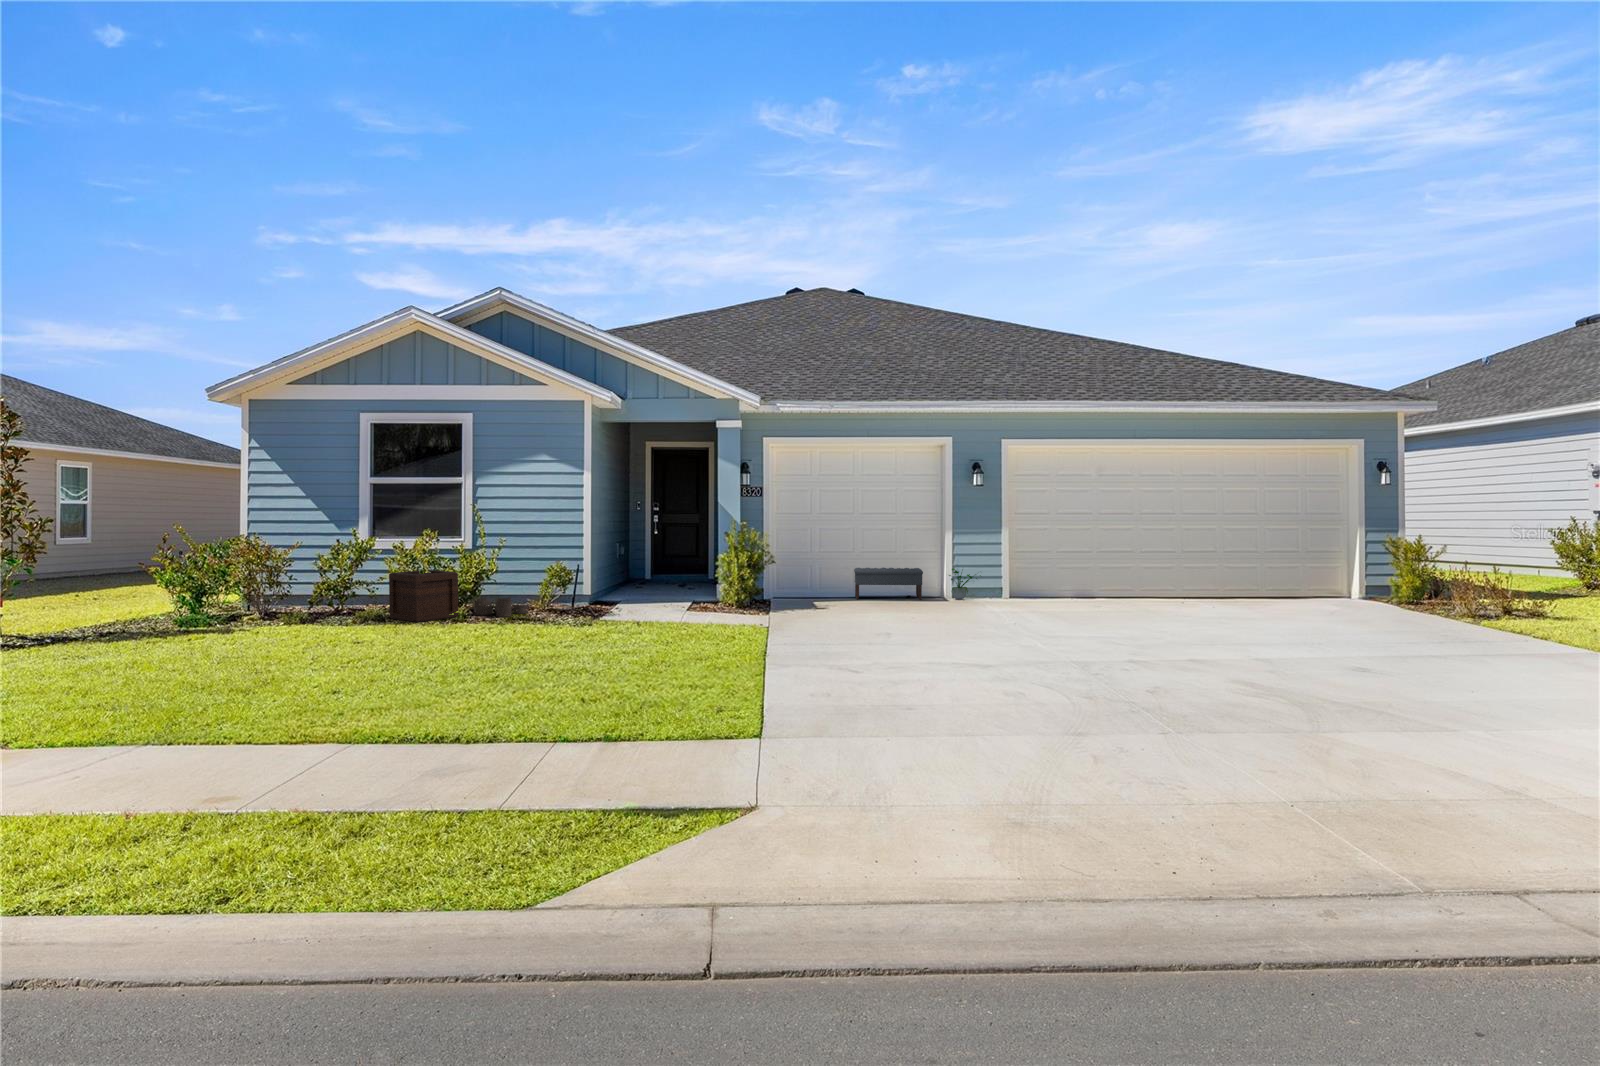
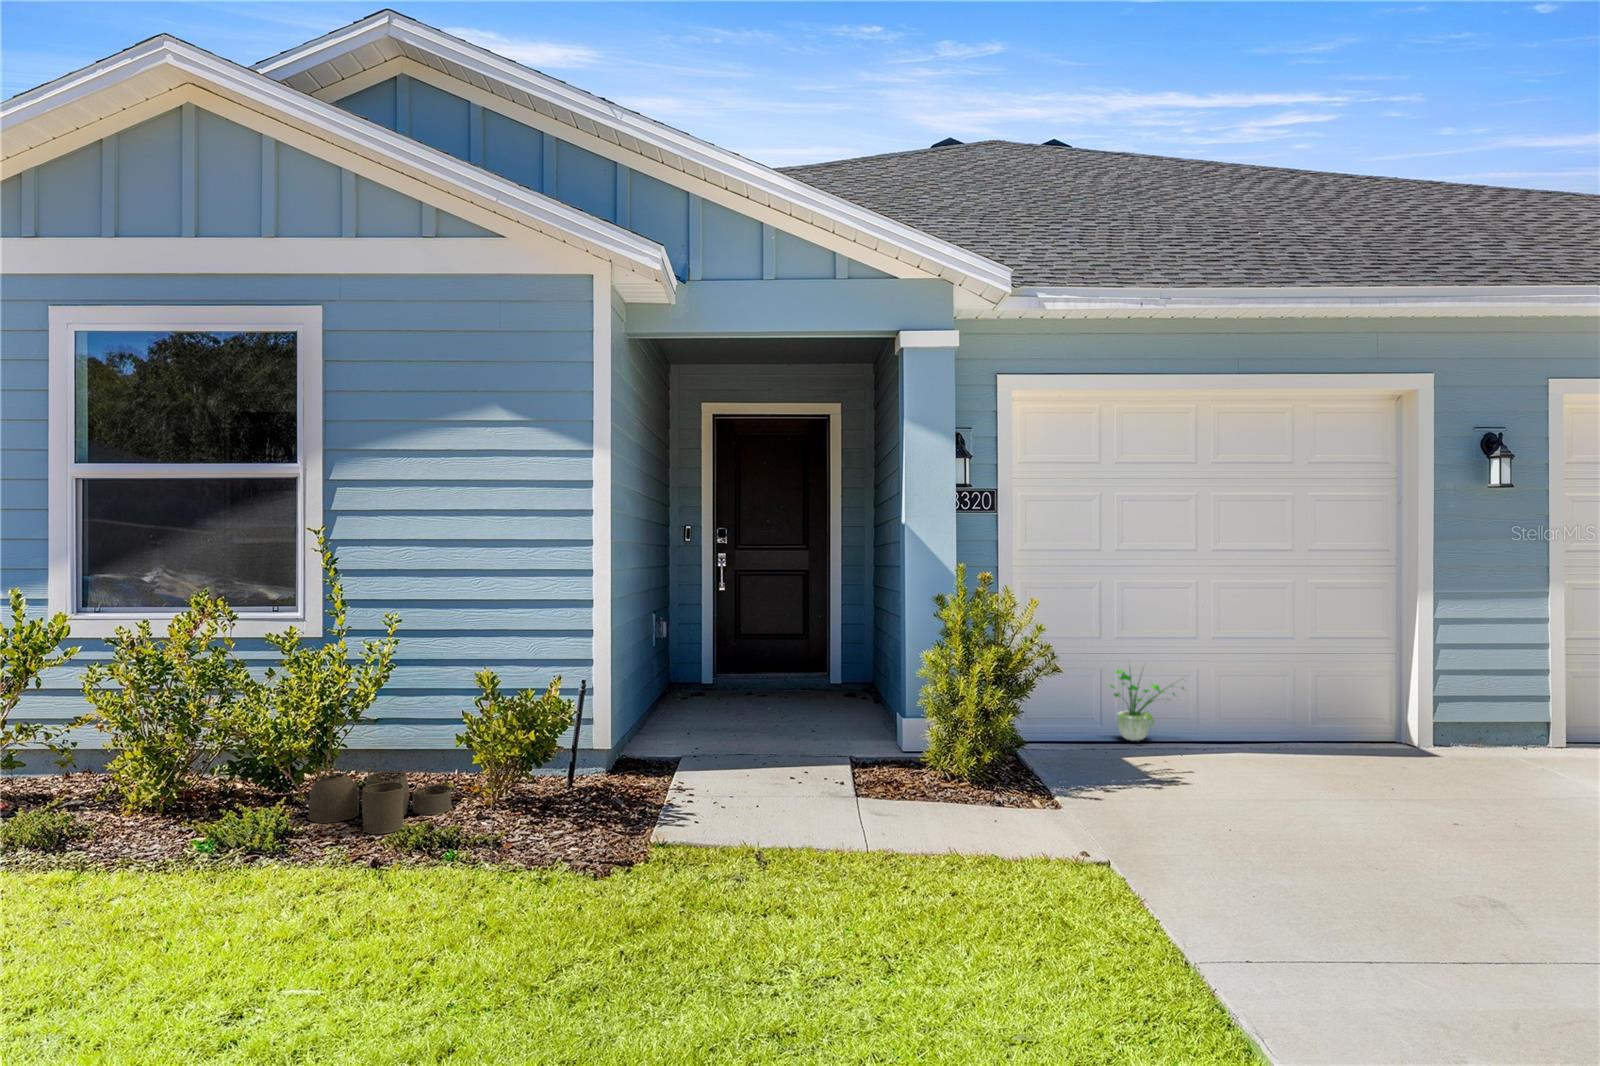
bench: present [854,568,923,600] -> none [1201,671,1383,753]
potted plant: present [949,568,981,599] -> present [1110,670,1184,741]
wooden crate: present [389,571,458,622] -> none [75,700,263,865]

